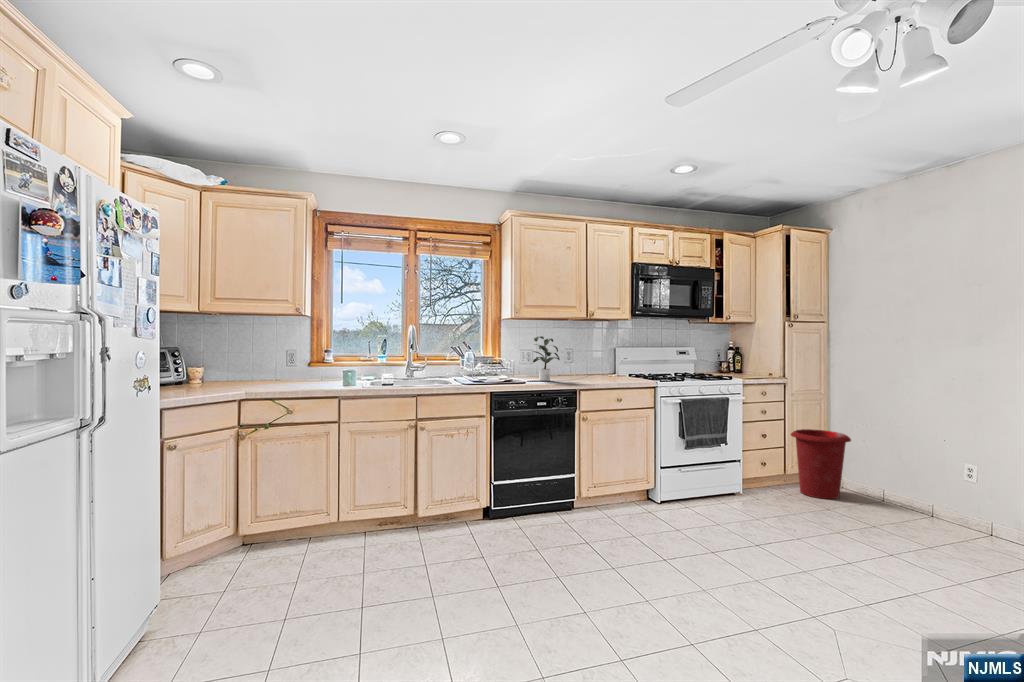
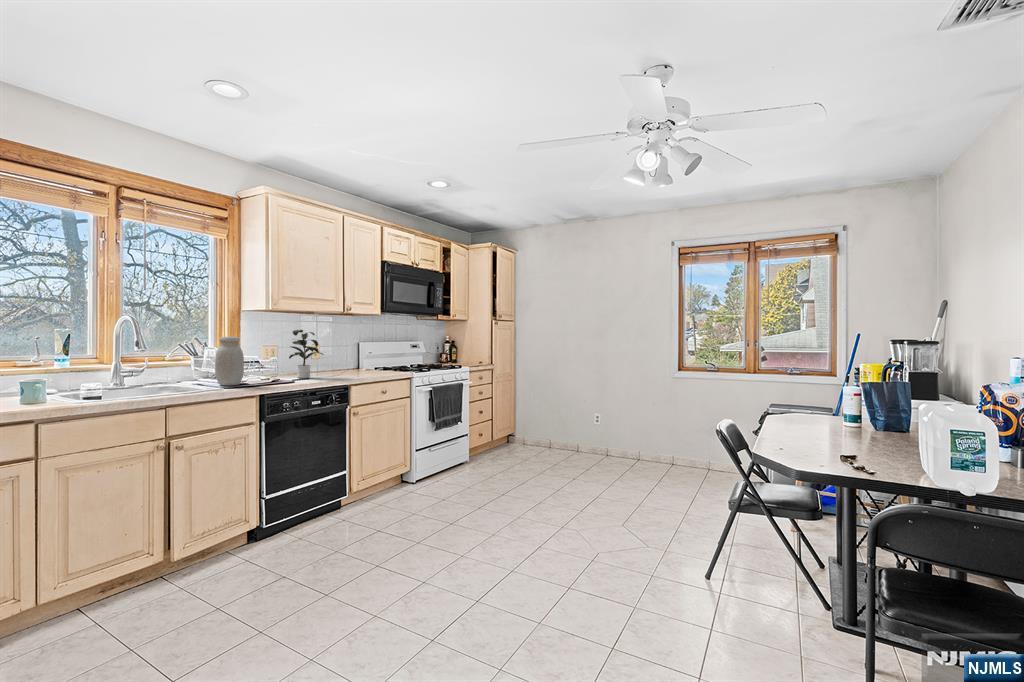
jar: none [467,342,487,383] -> present [215,337,244,386]
waste bin: present [791,429,851,499] -> none [499,403,540,456]

